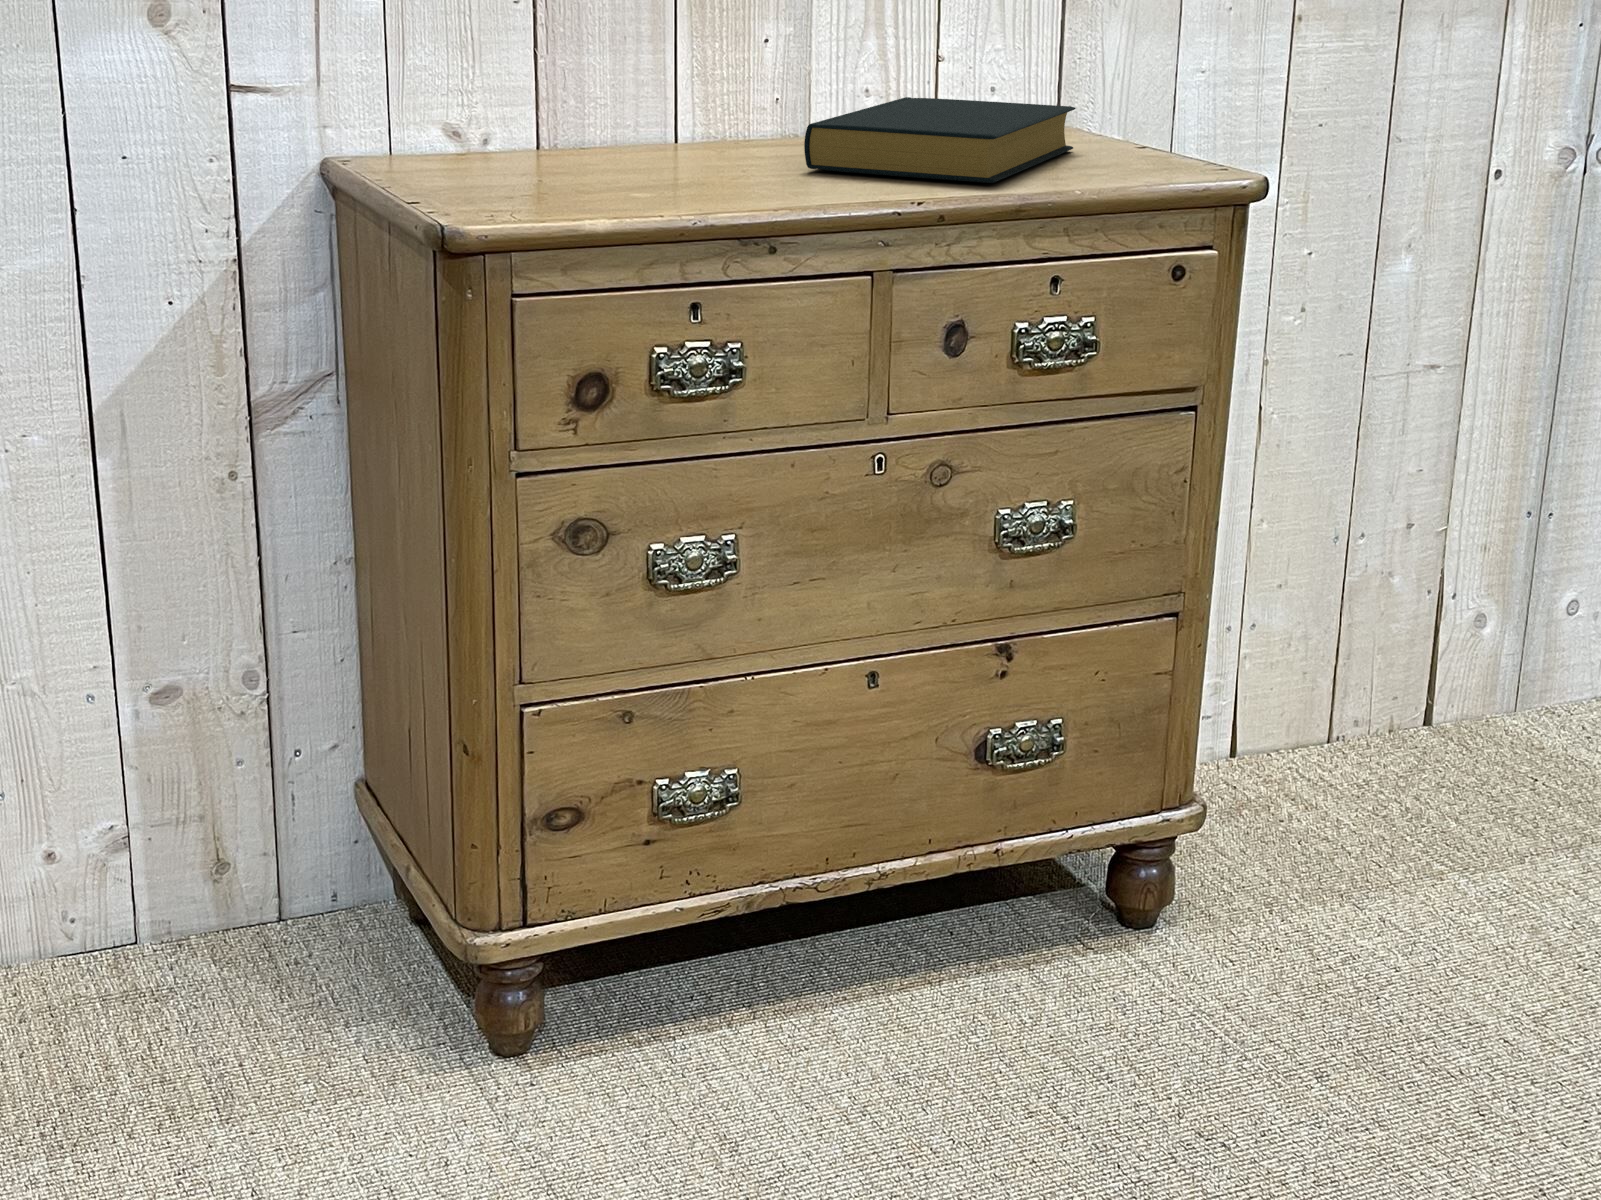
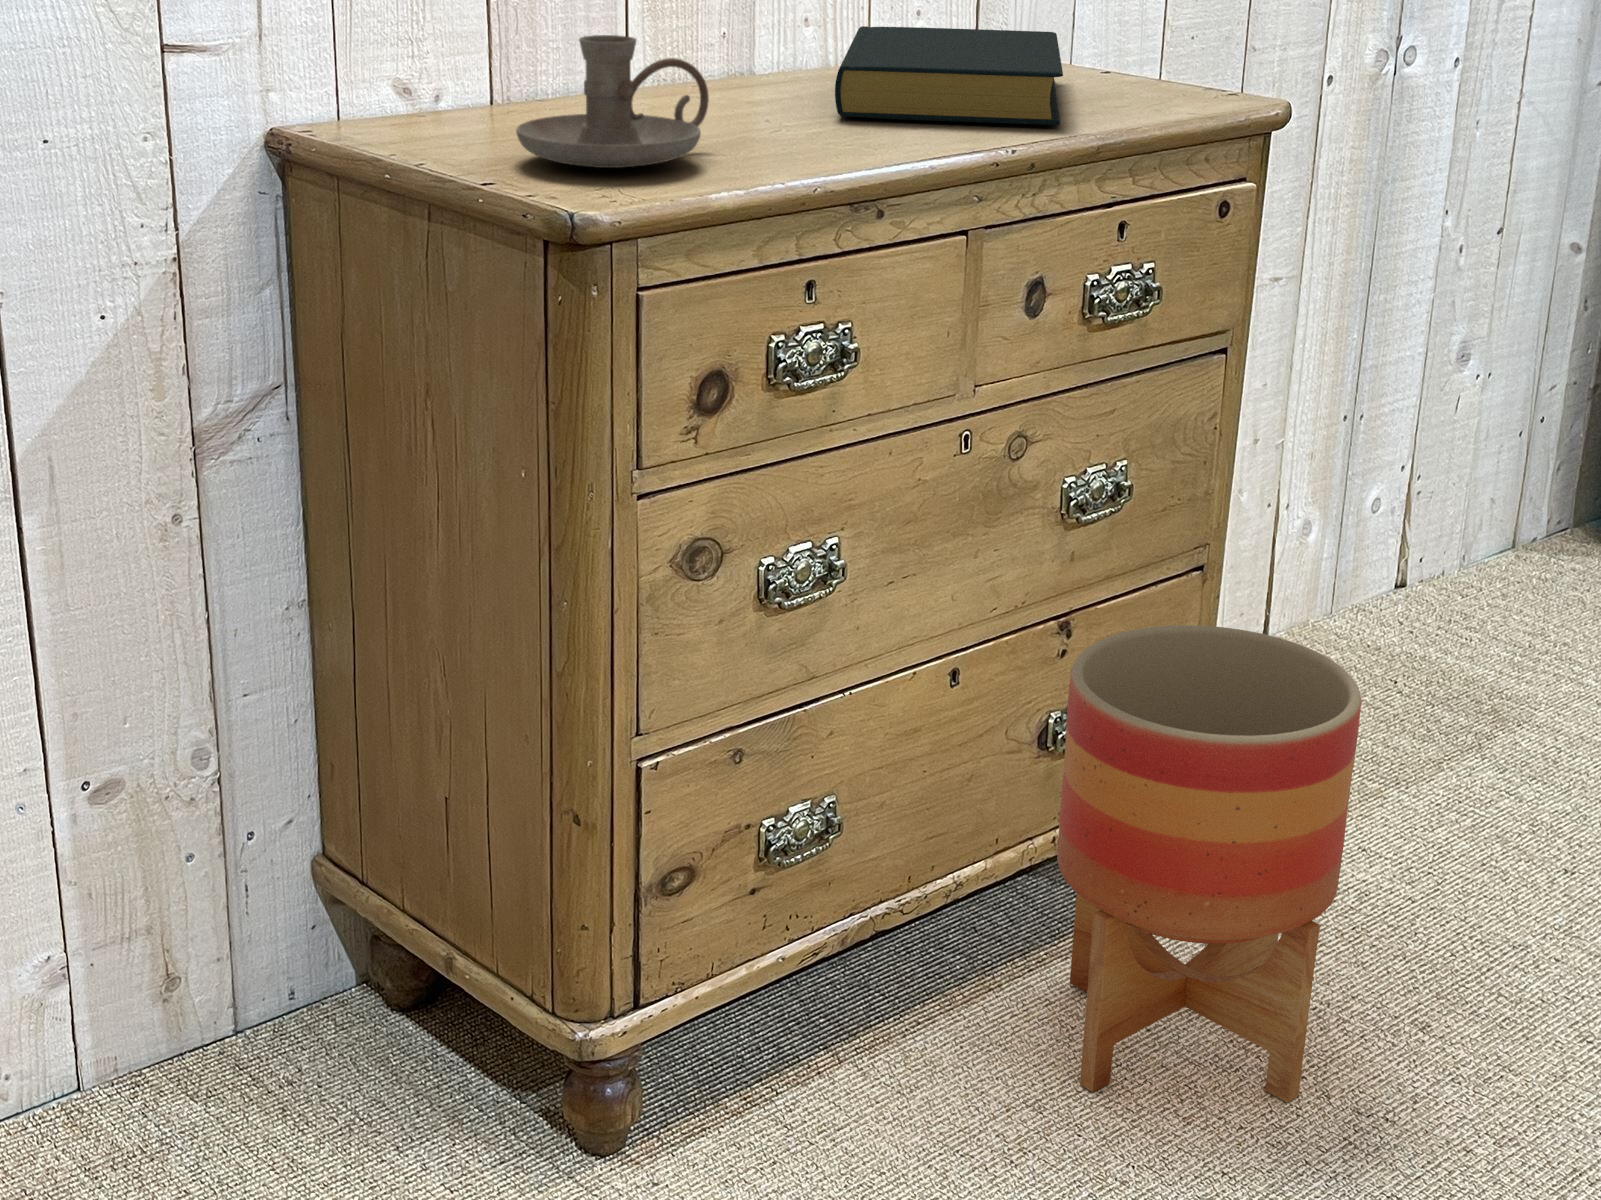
candle holder: none [463,84,649,194] -> present [516,35,709,168]
planter: none [948,657,1229,1119] -> present [1057,625,1362,1103]

